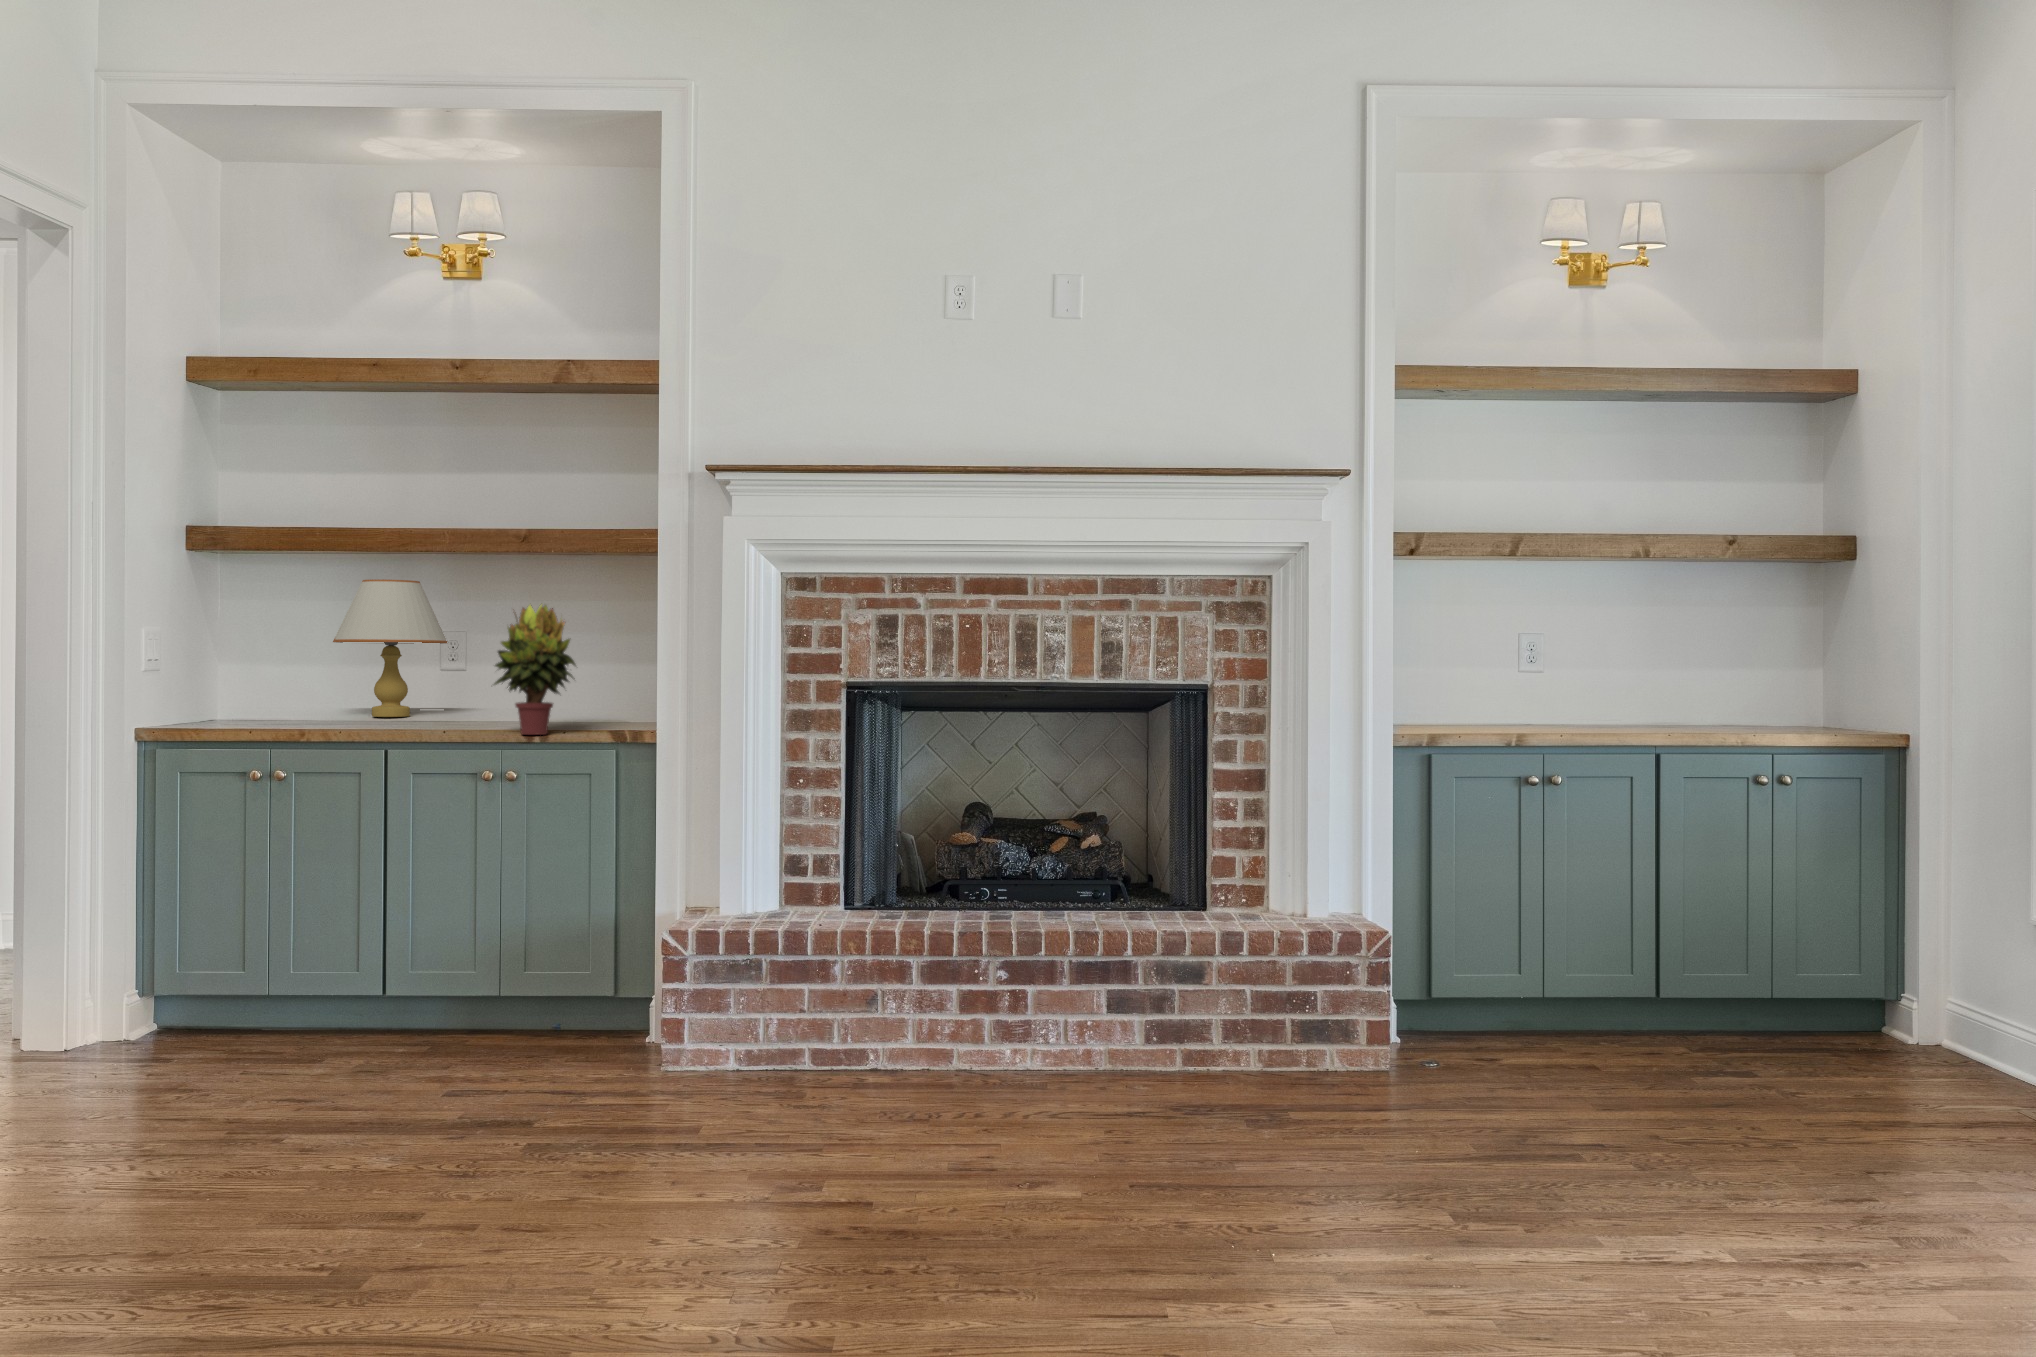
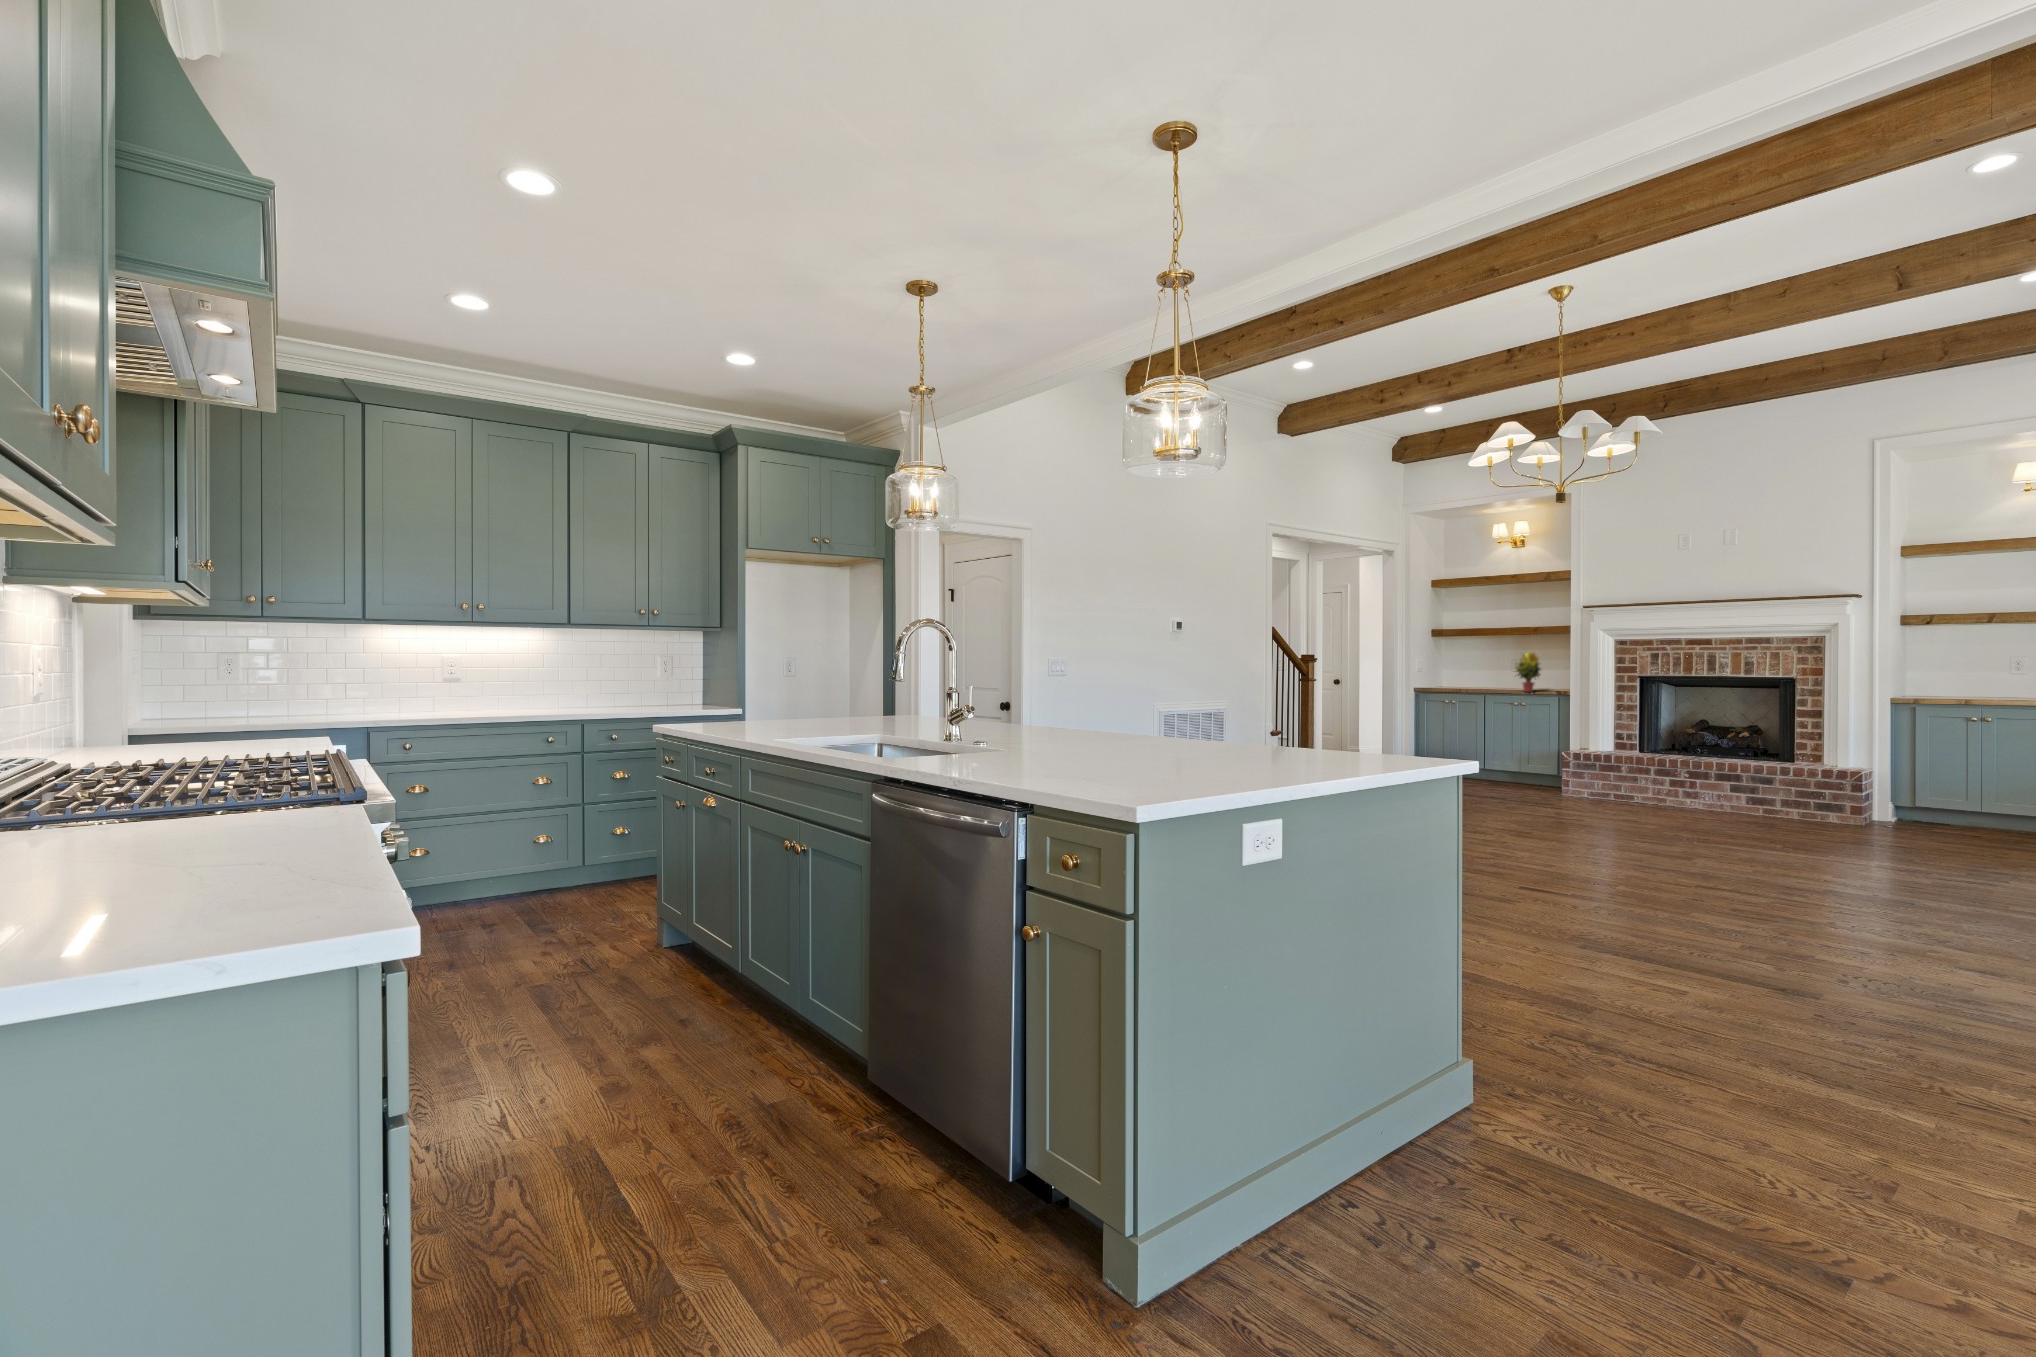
table lamp: present [333,579,447,717] -> none [1469,643,1507,687]

